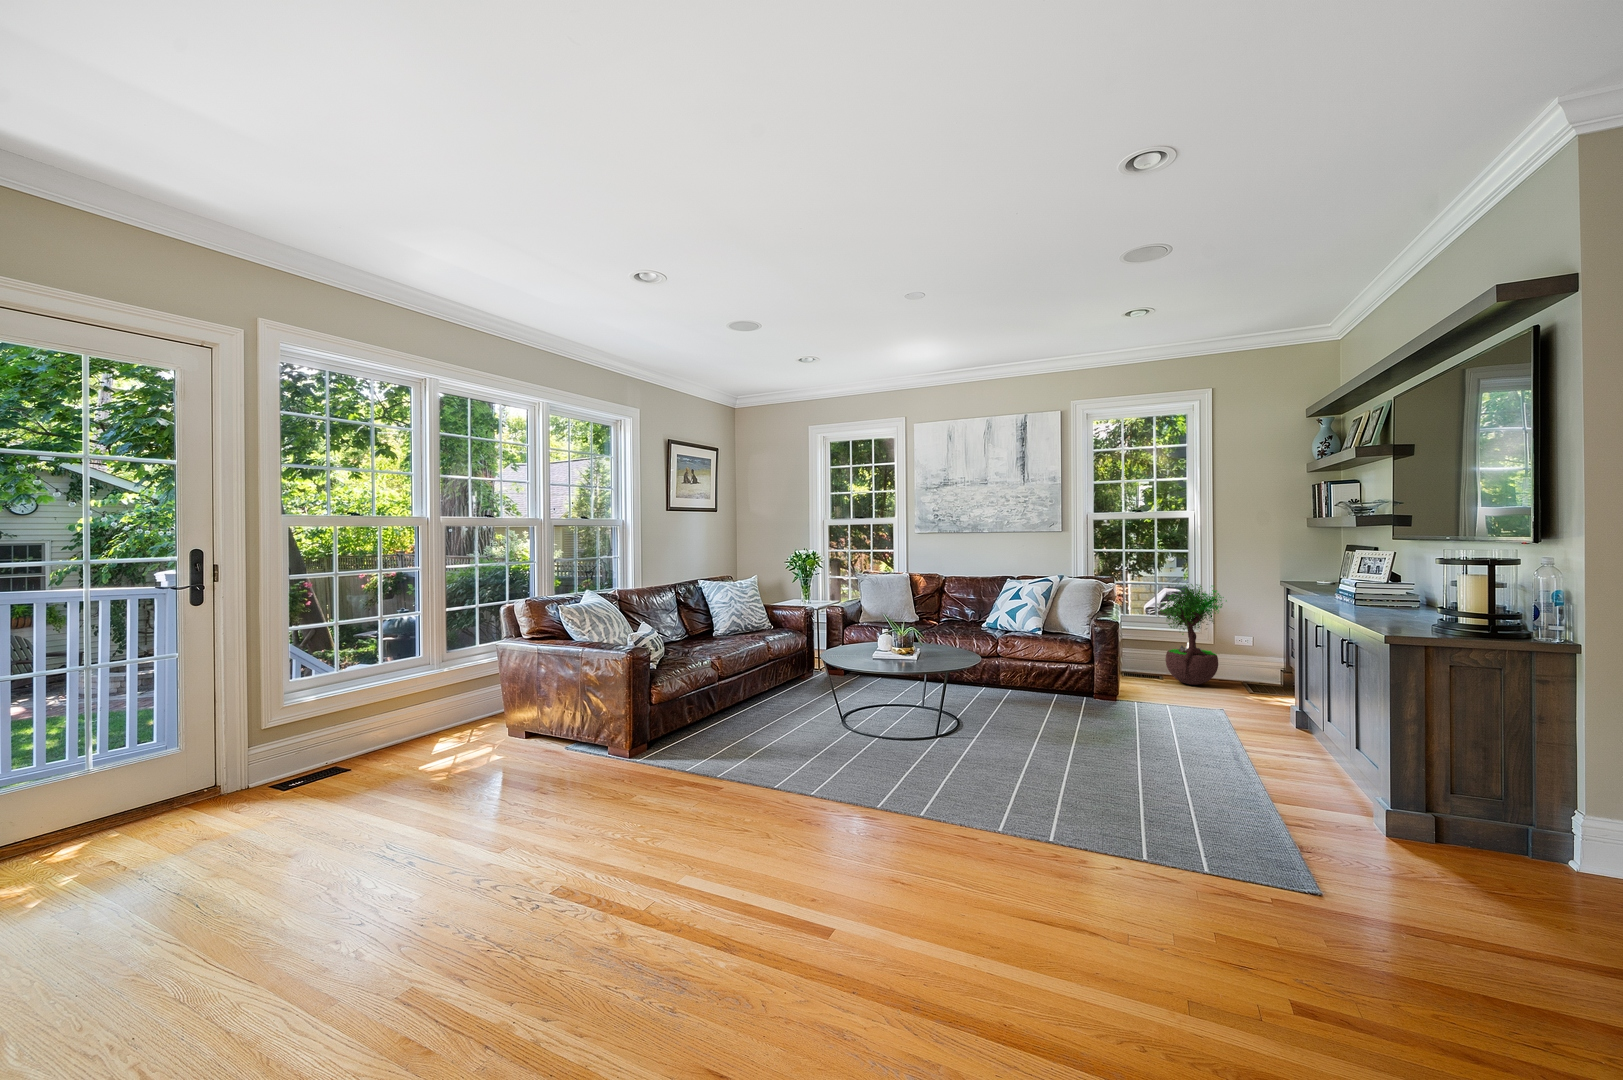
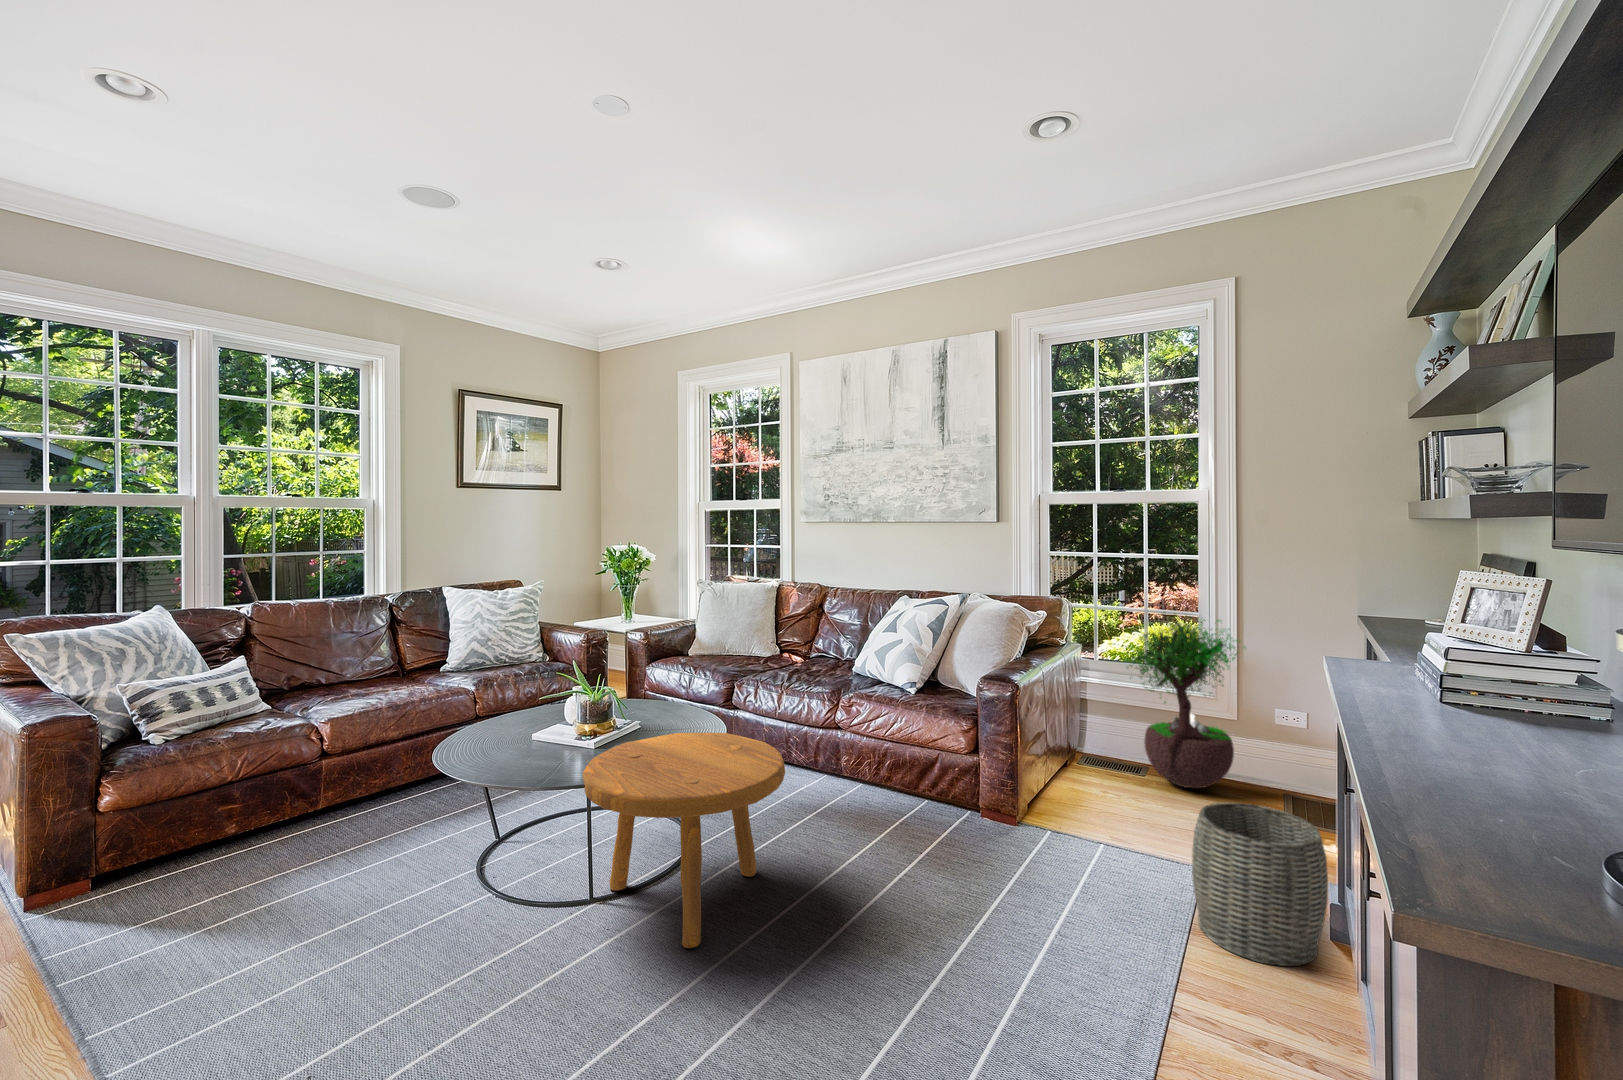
footstool: none [929,651,1037,749] -> present [583,733,785,948]
woven basket: none [1231,671,1297,738] -> present [1192,802,1328,966]

